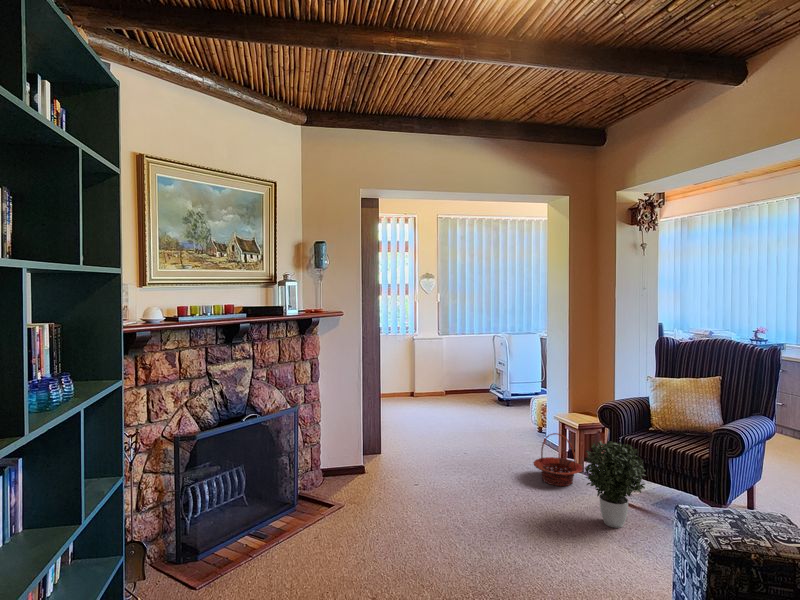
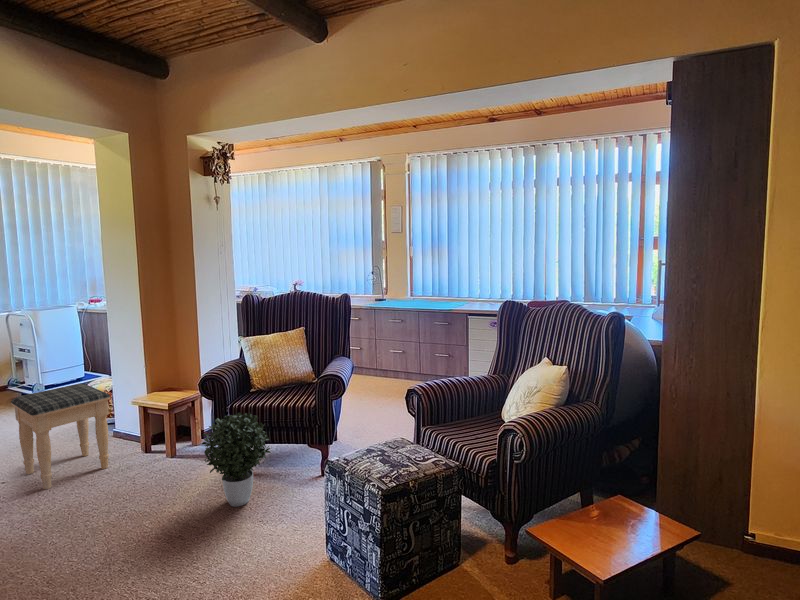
footstool: none [481,392,537,462] -> present [11,384,110,489]
basket: present [534,433,582,486] -> none [119,423,184,487]

